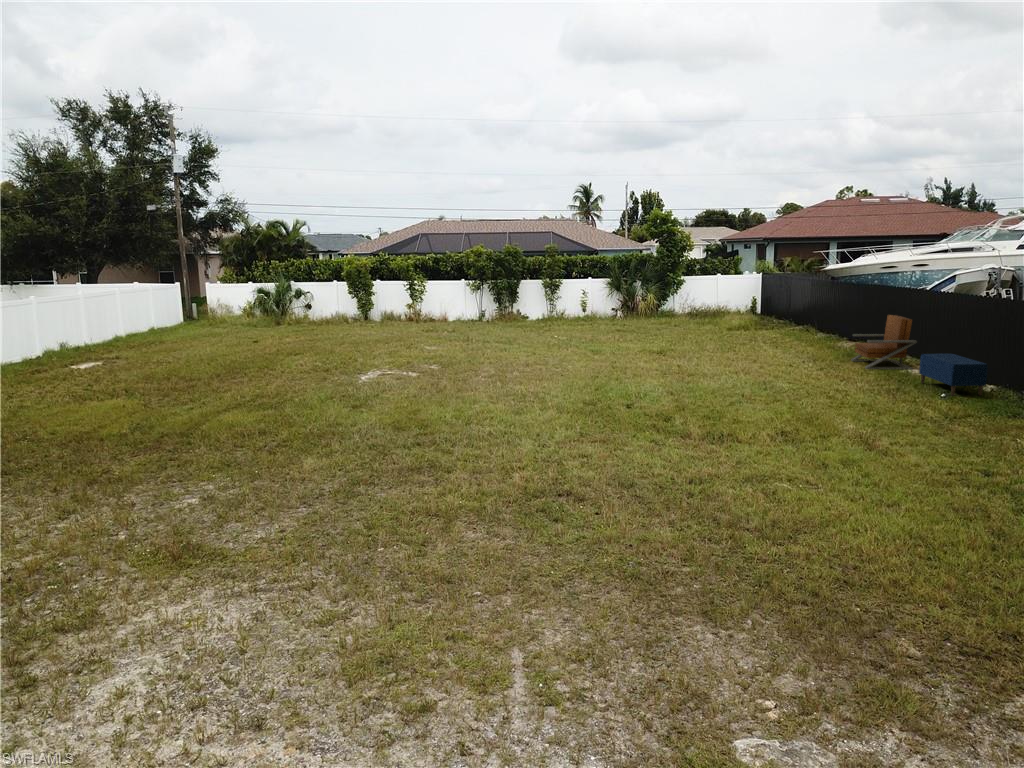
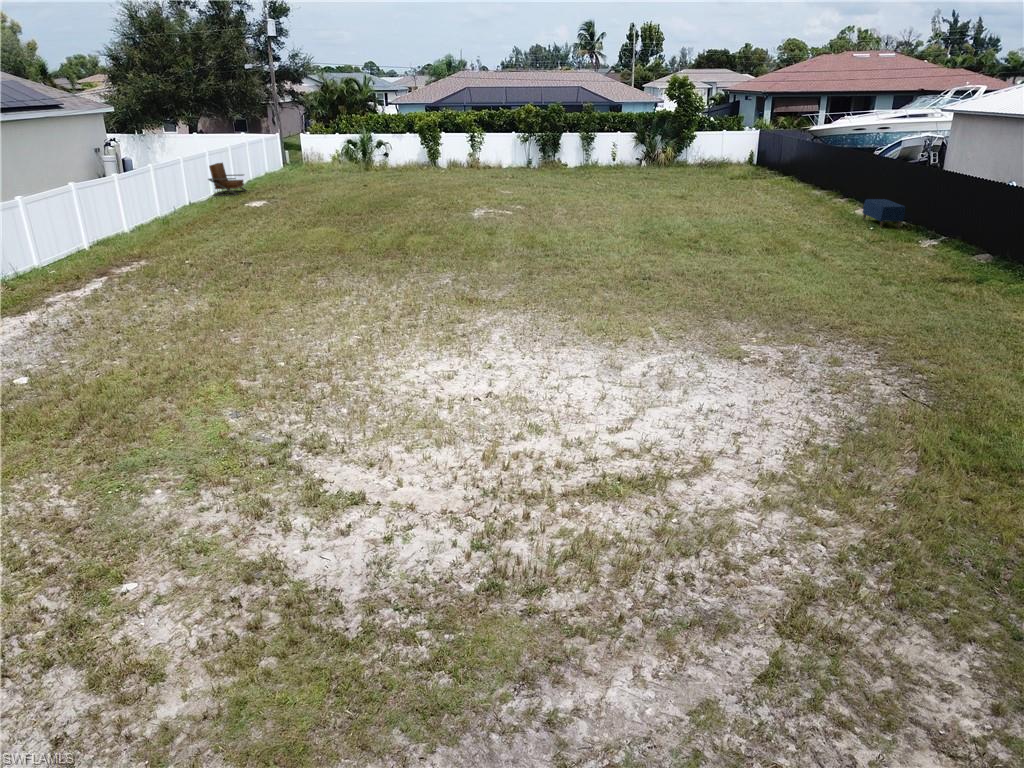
lounge chair: present [851,315,917,369] -> present [208,163,247,196]

